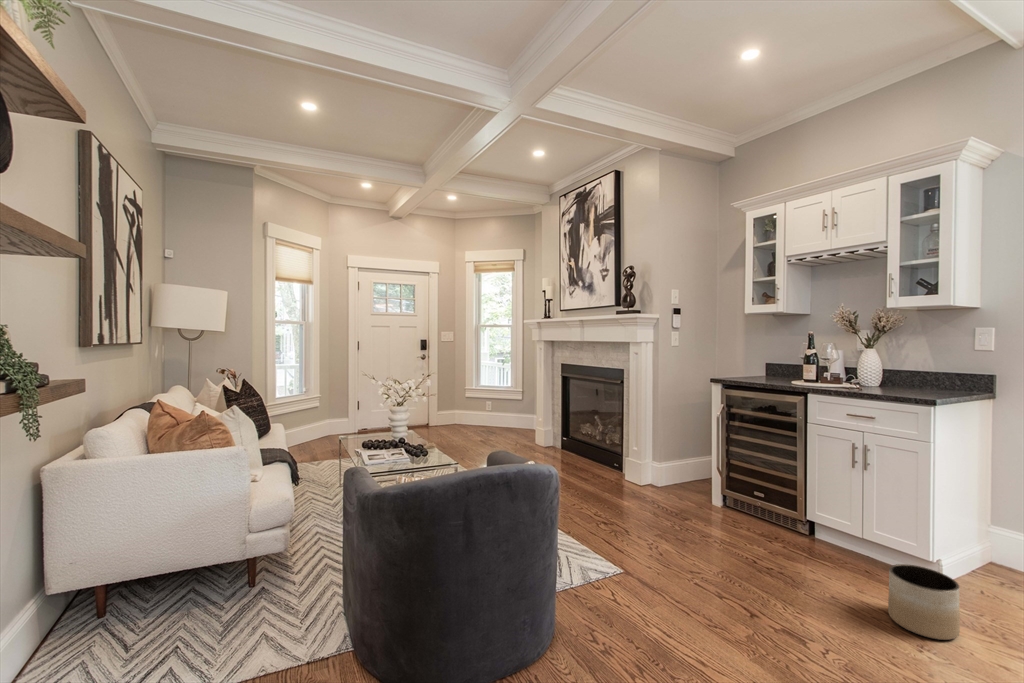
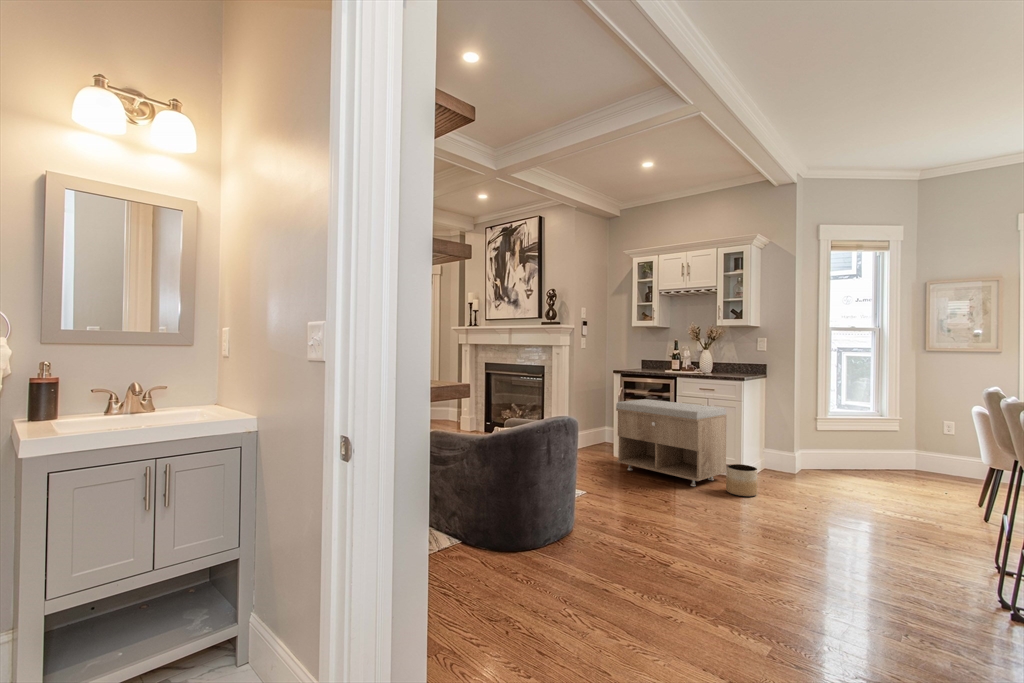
storage bench: none [699,424,897,590] -> present [616,399,726,486]

